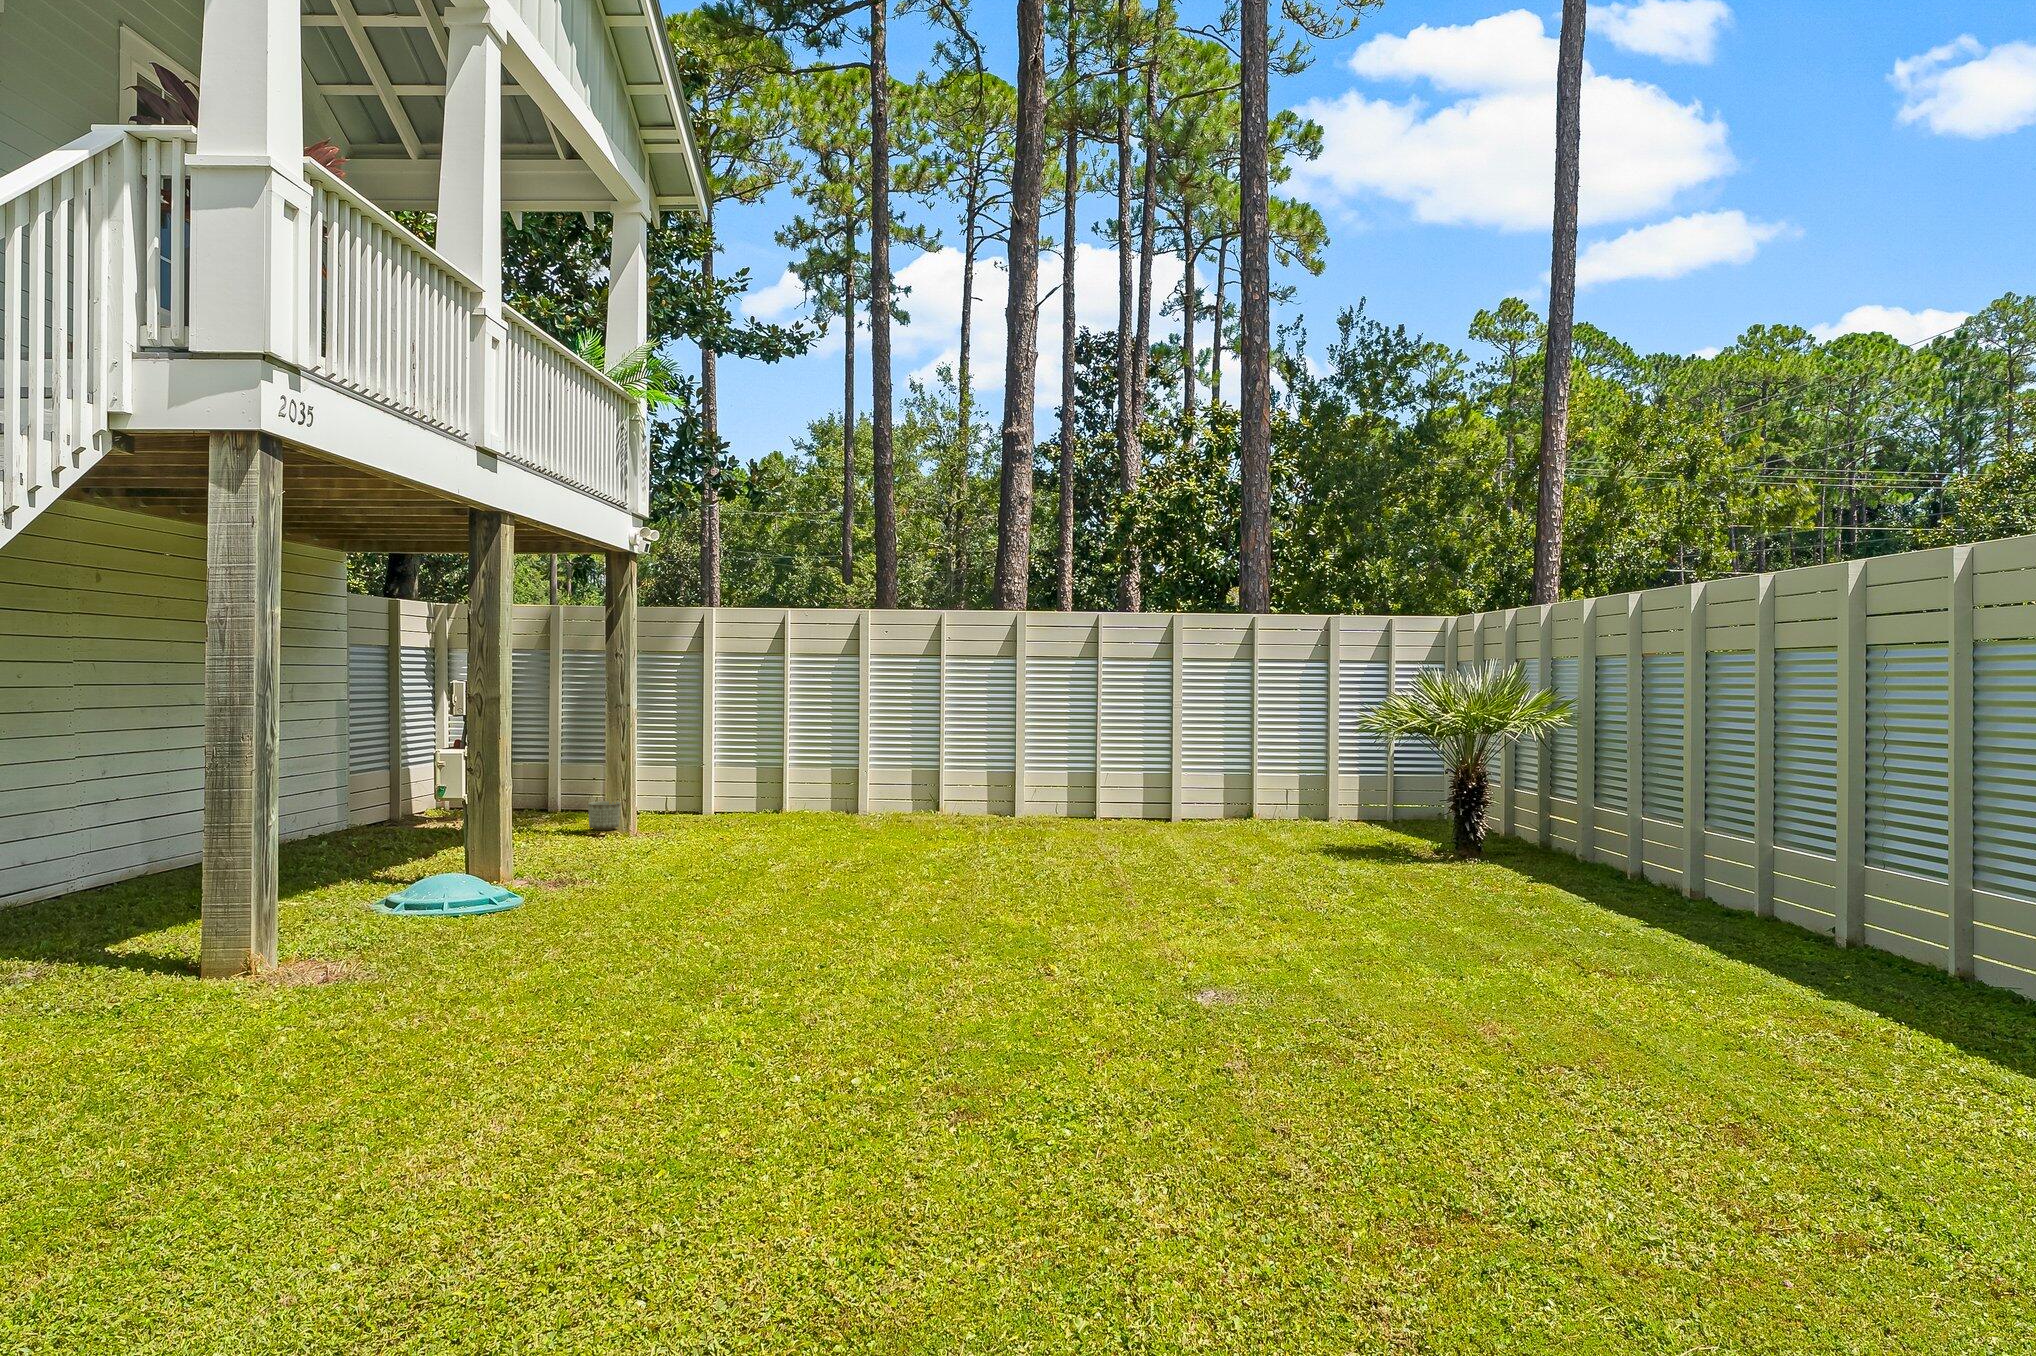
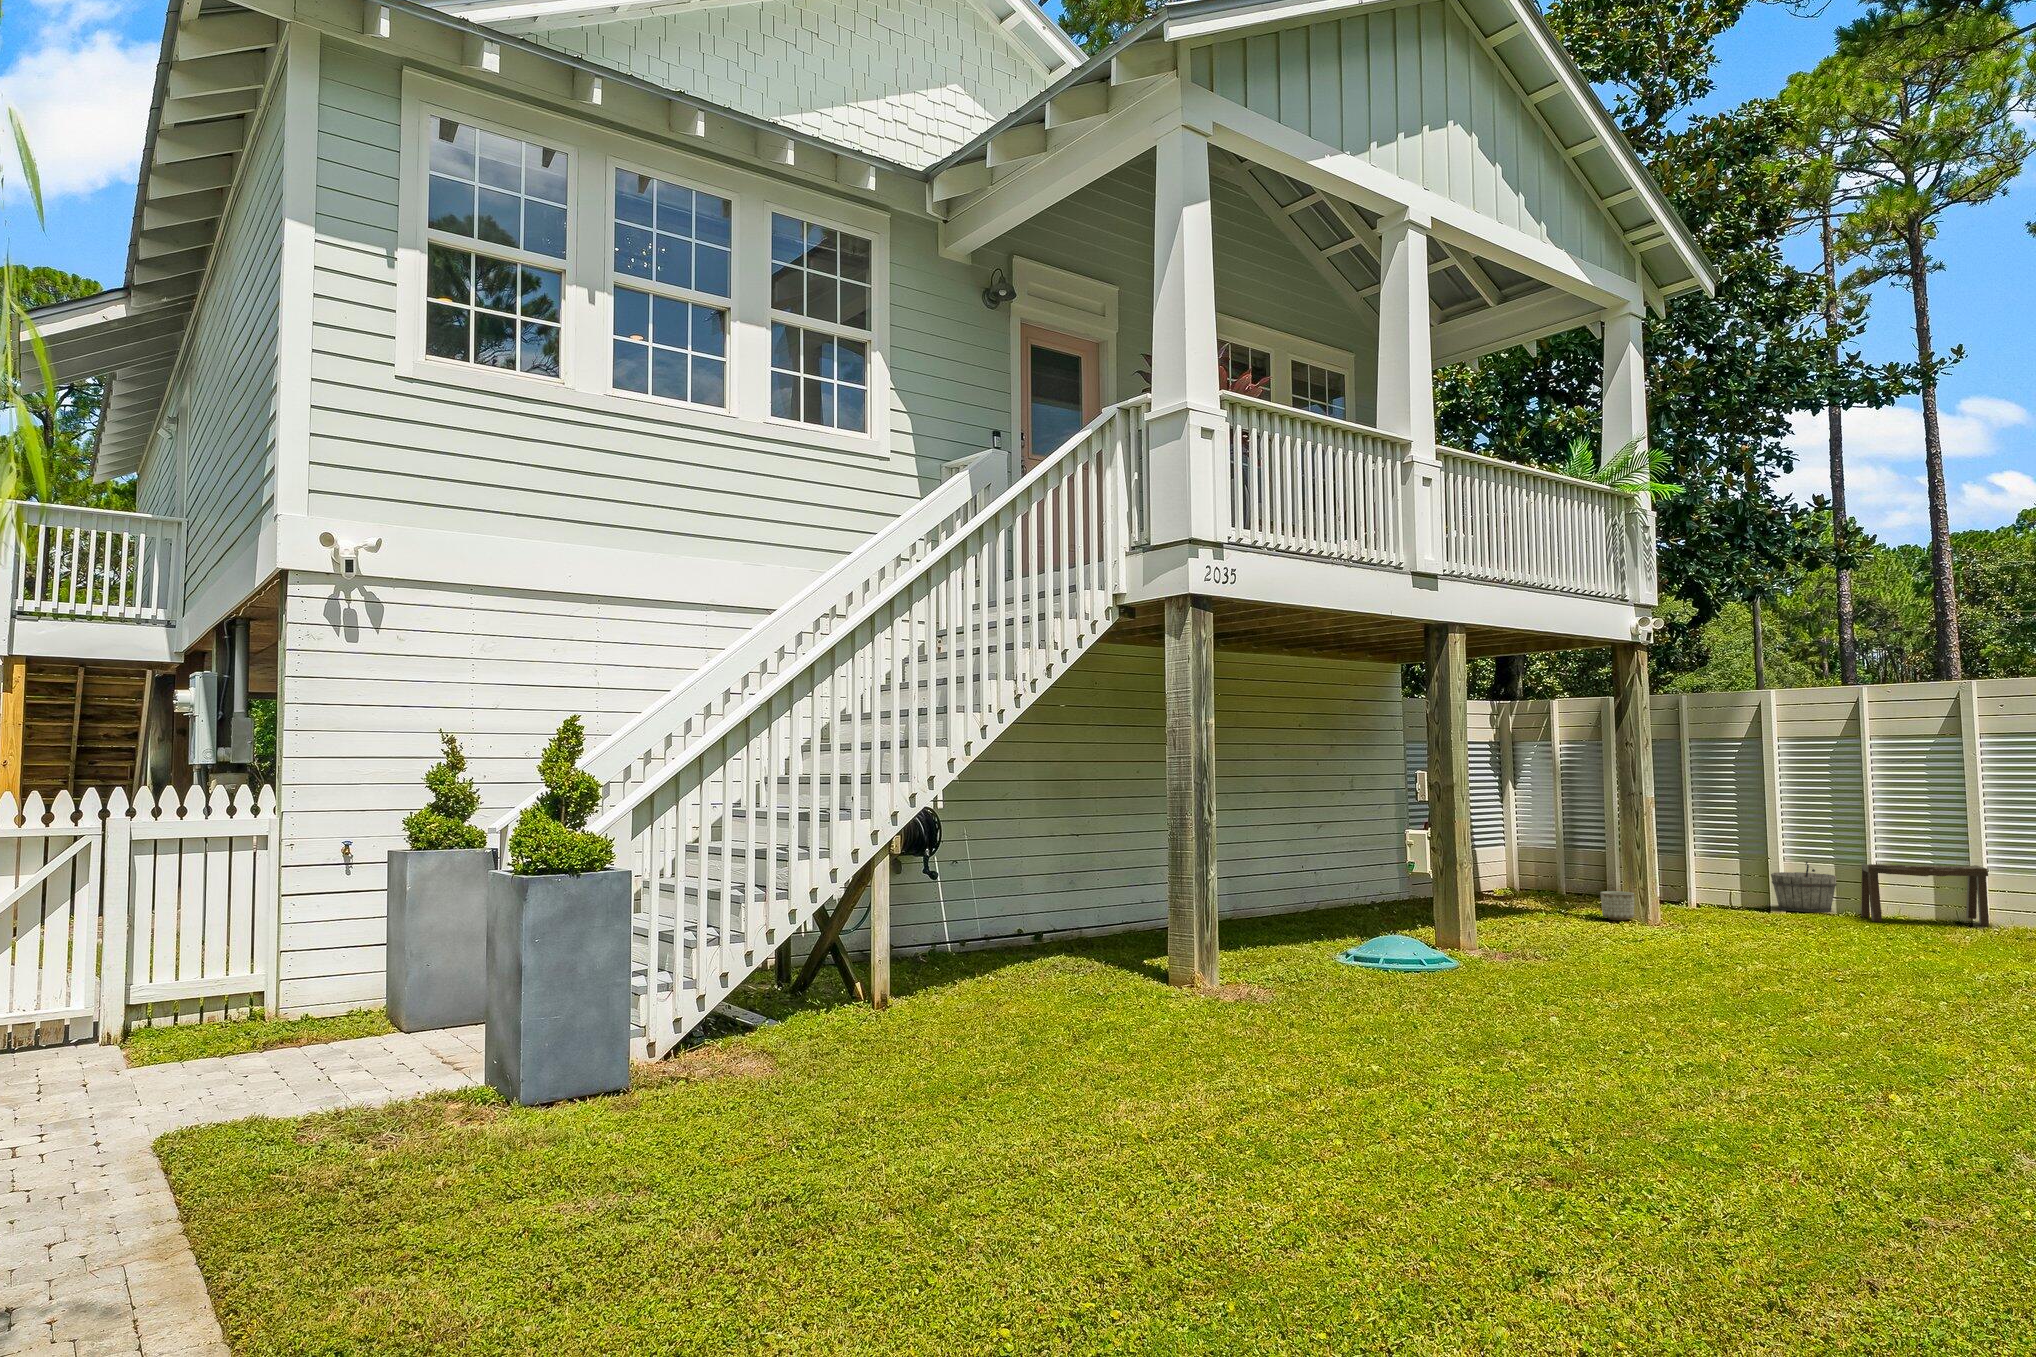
bench: none [787,759,880,812] -> present [1861,864,1989,926]
wooden bucket: none [712,763,764,808] -> present [1771,862,1837,912]

